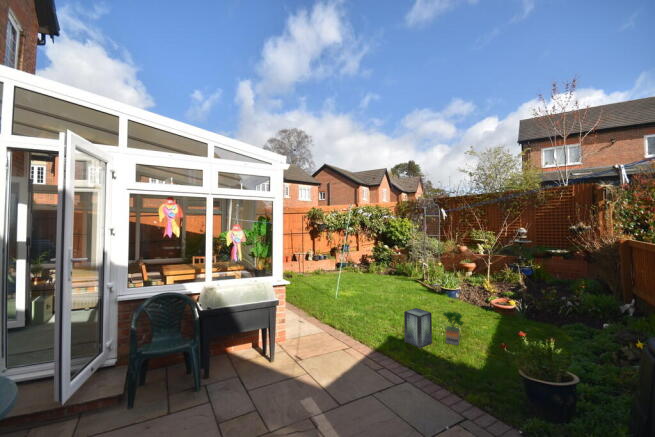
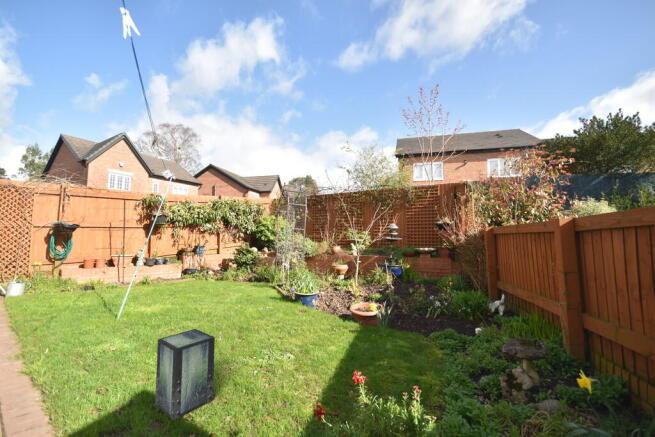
potted tree: present [443,311,464,345] -> none [243,329,281,398]

